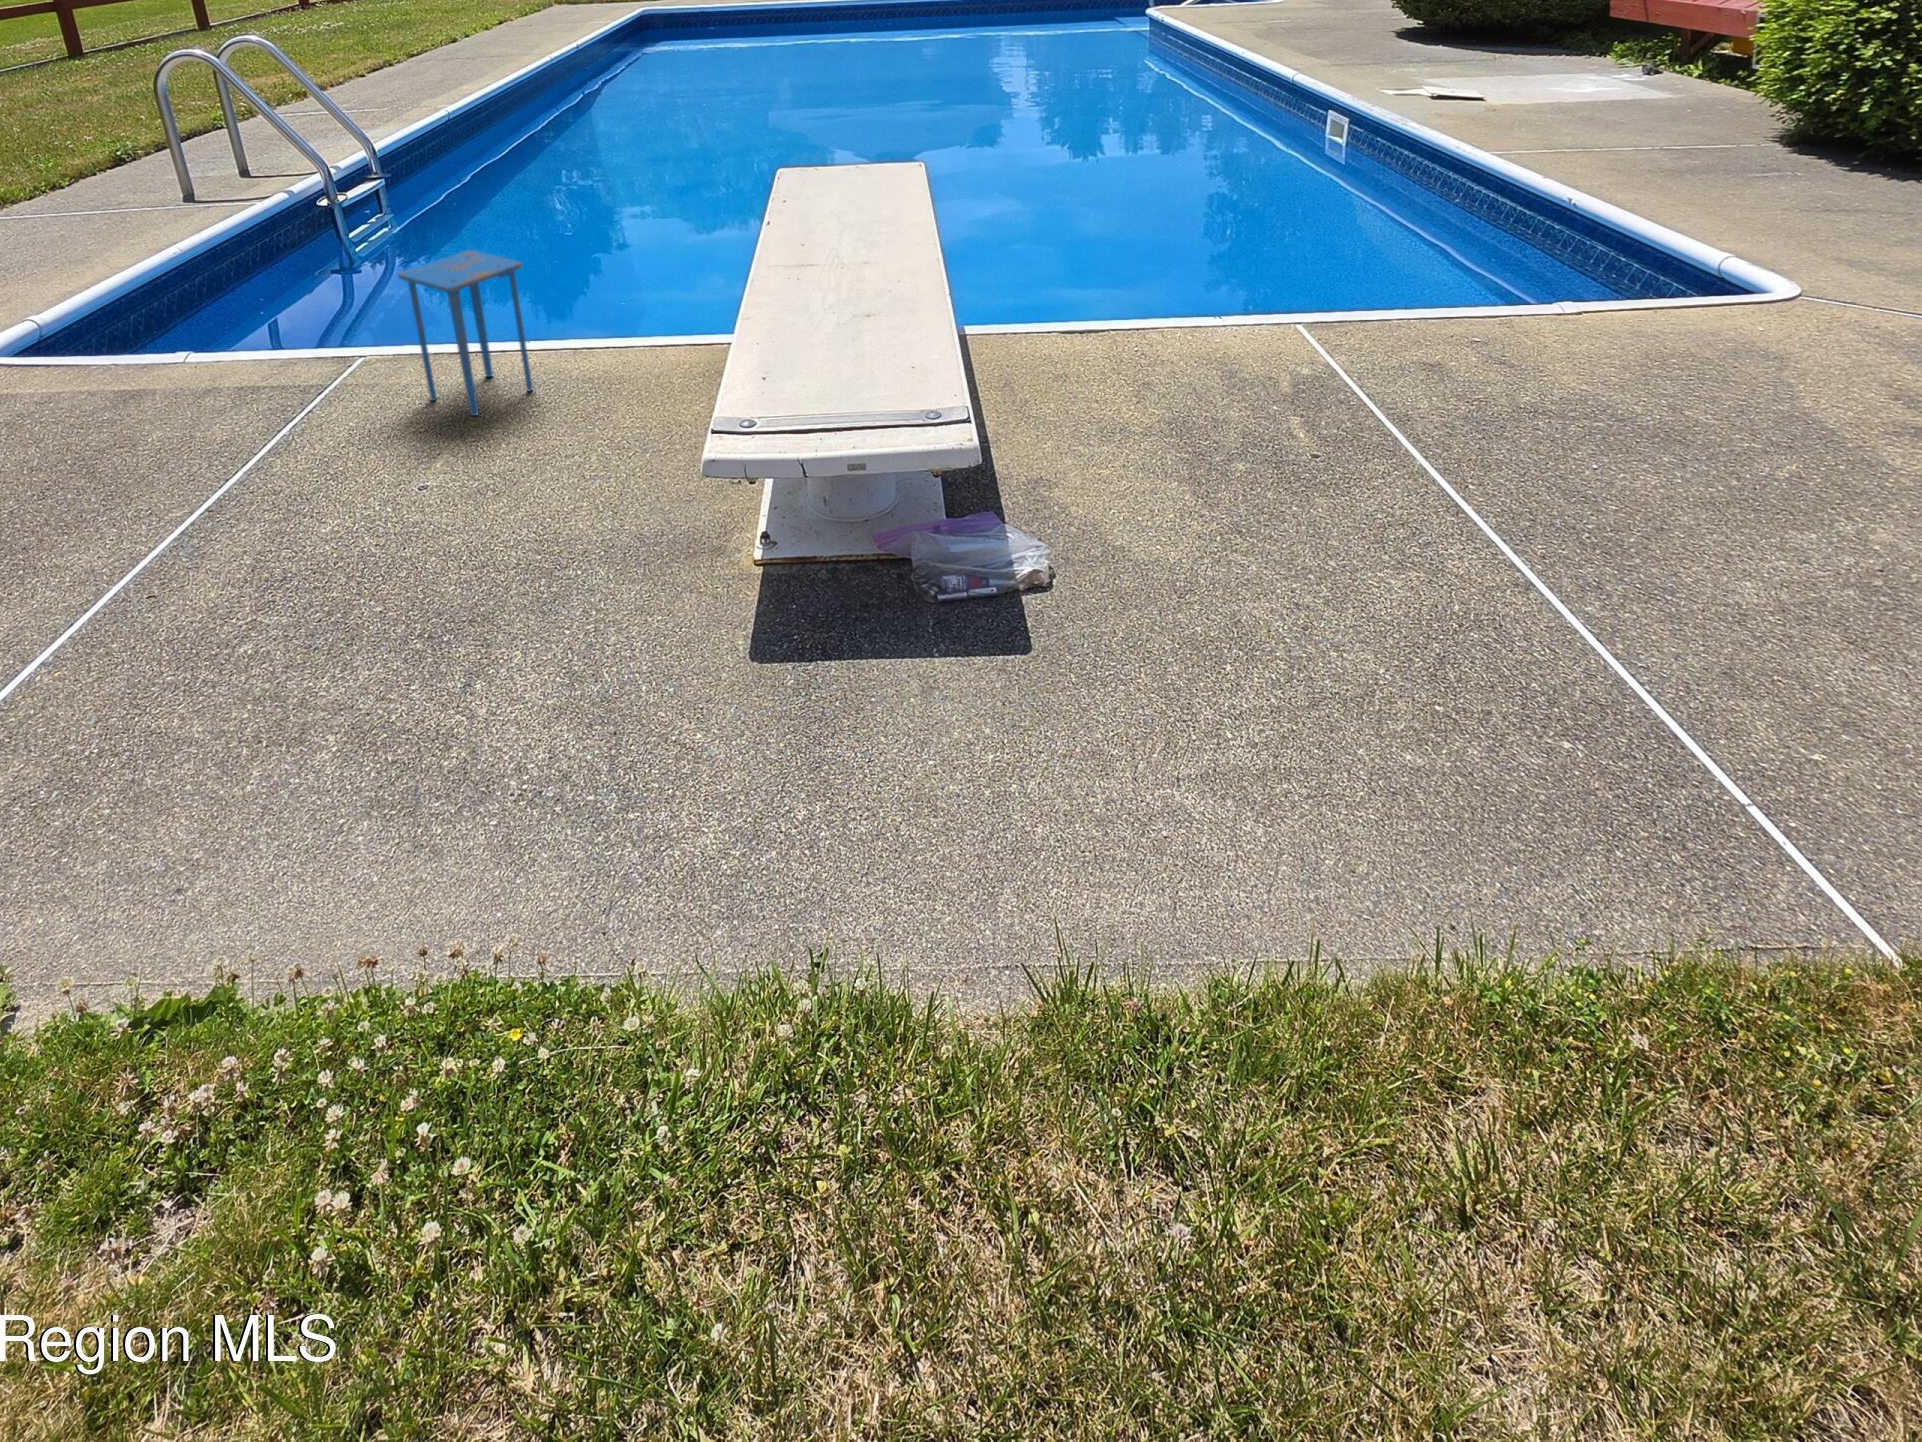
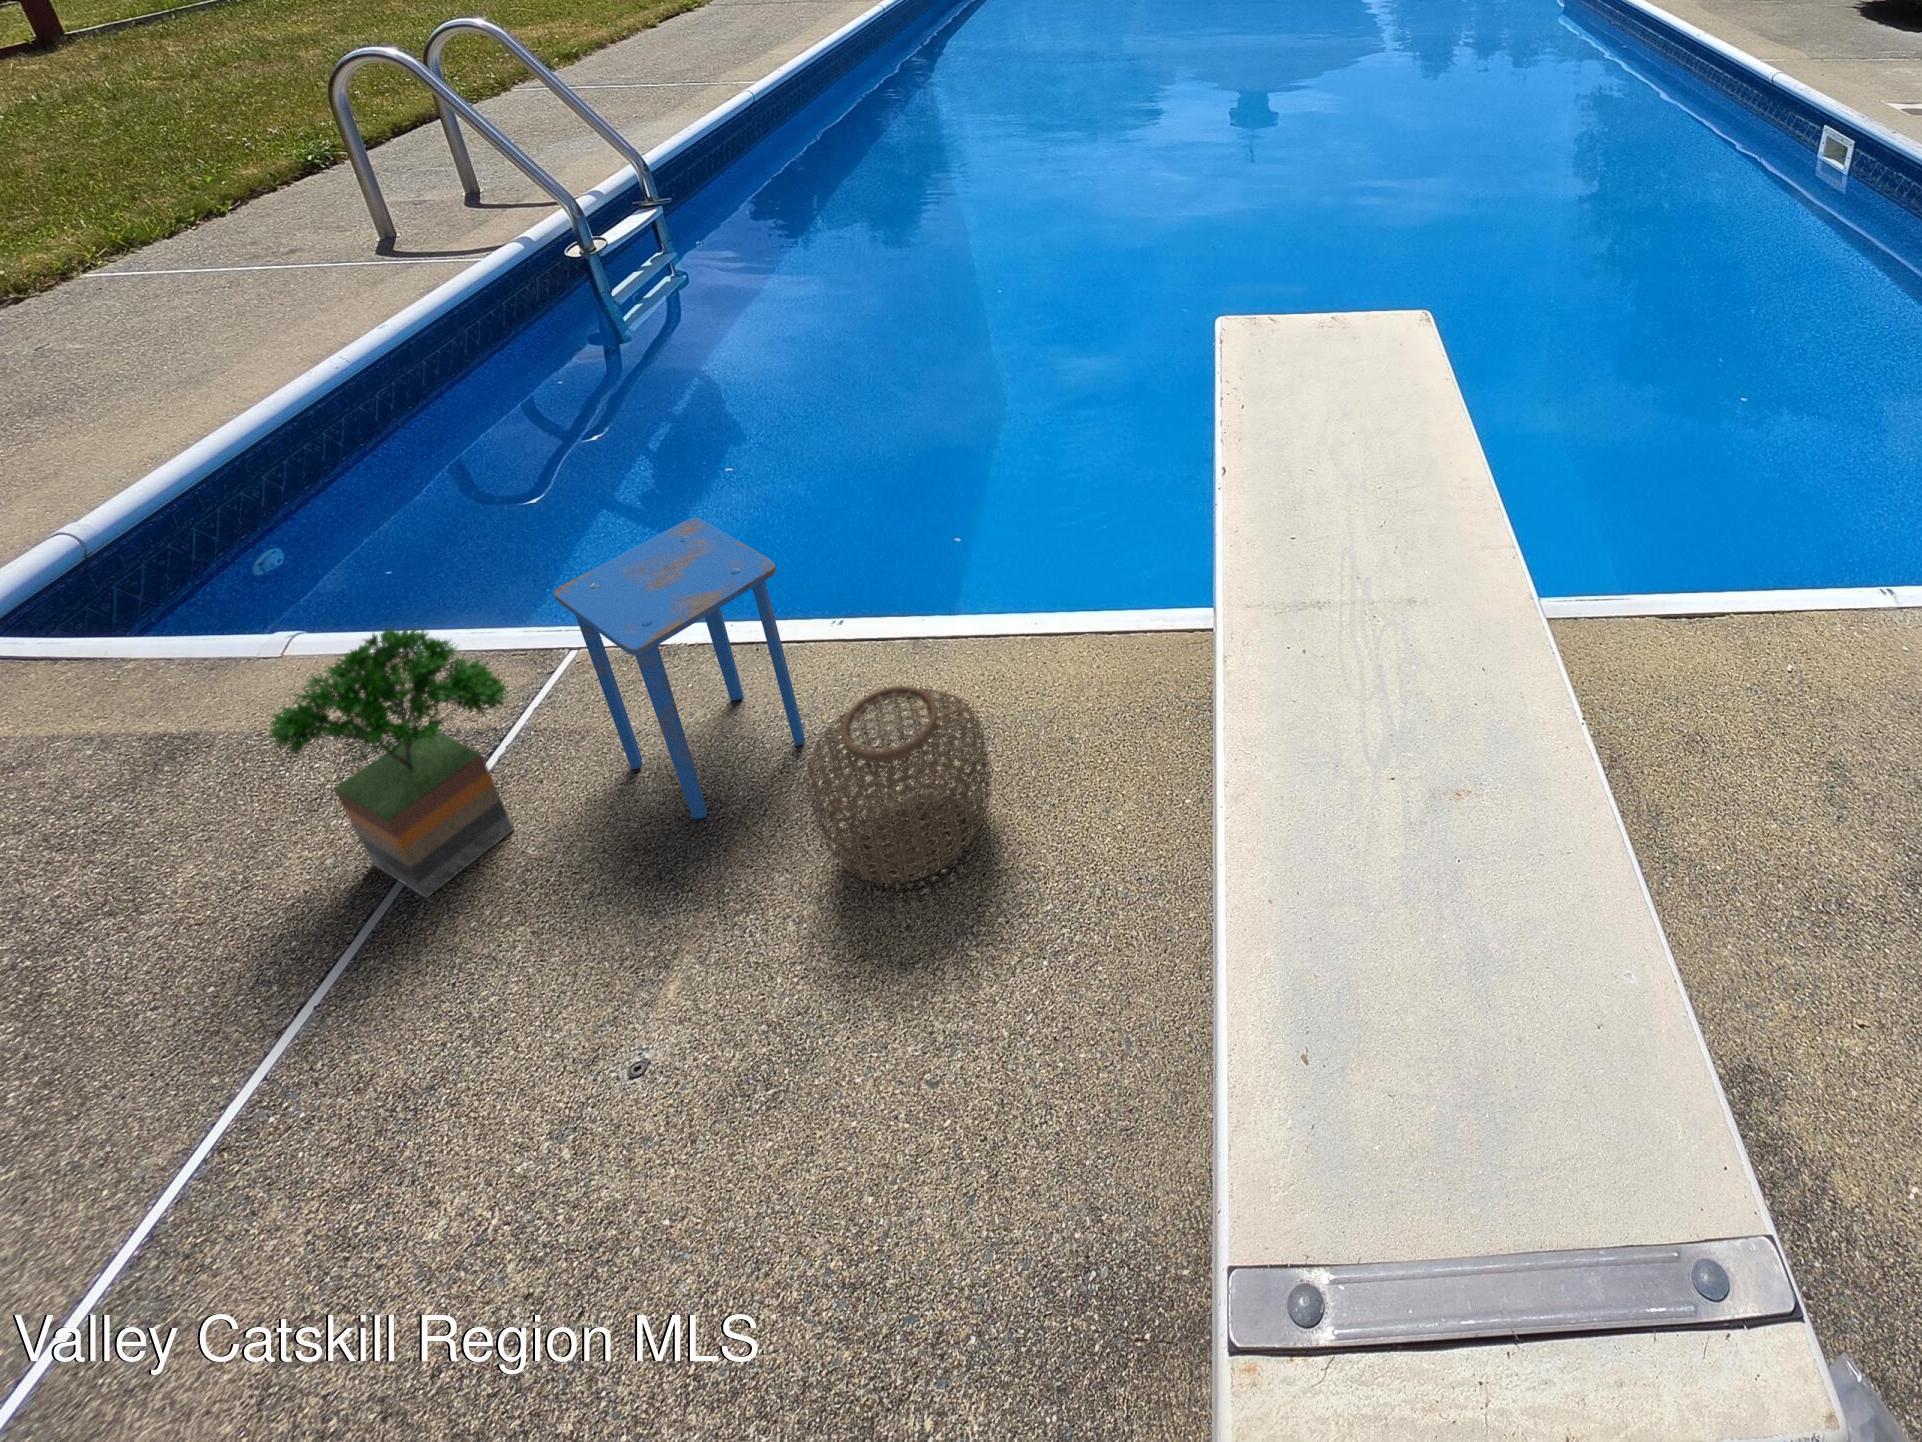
potted tree: none [252,288,375,442] -> present [268,628,514,898]
woven basket: none [543,320,646,433] -> present [807,686,990,883]

